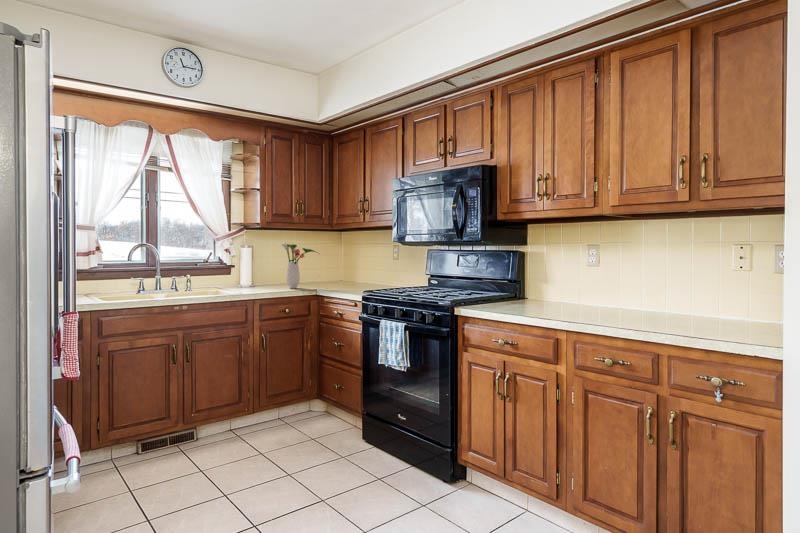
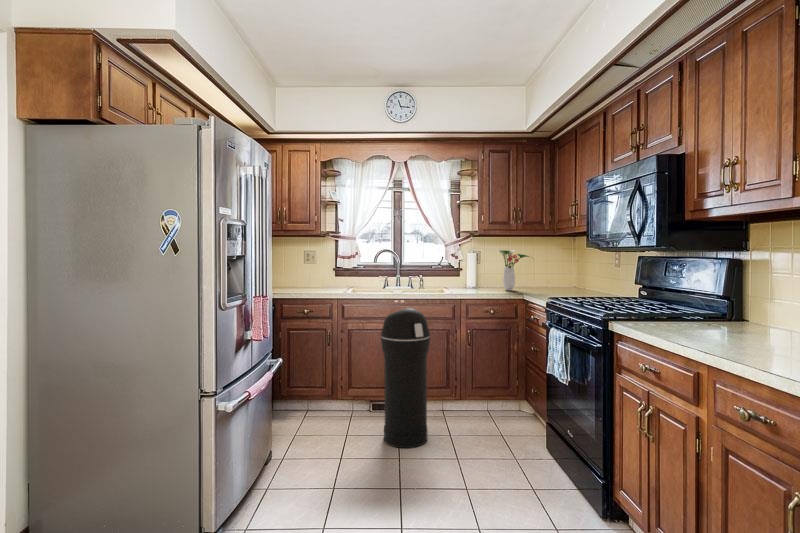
trash can: none [179,313,246,491] -> present [381,308,430,448]

